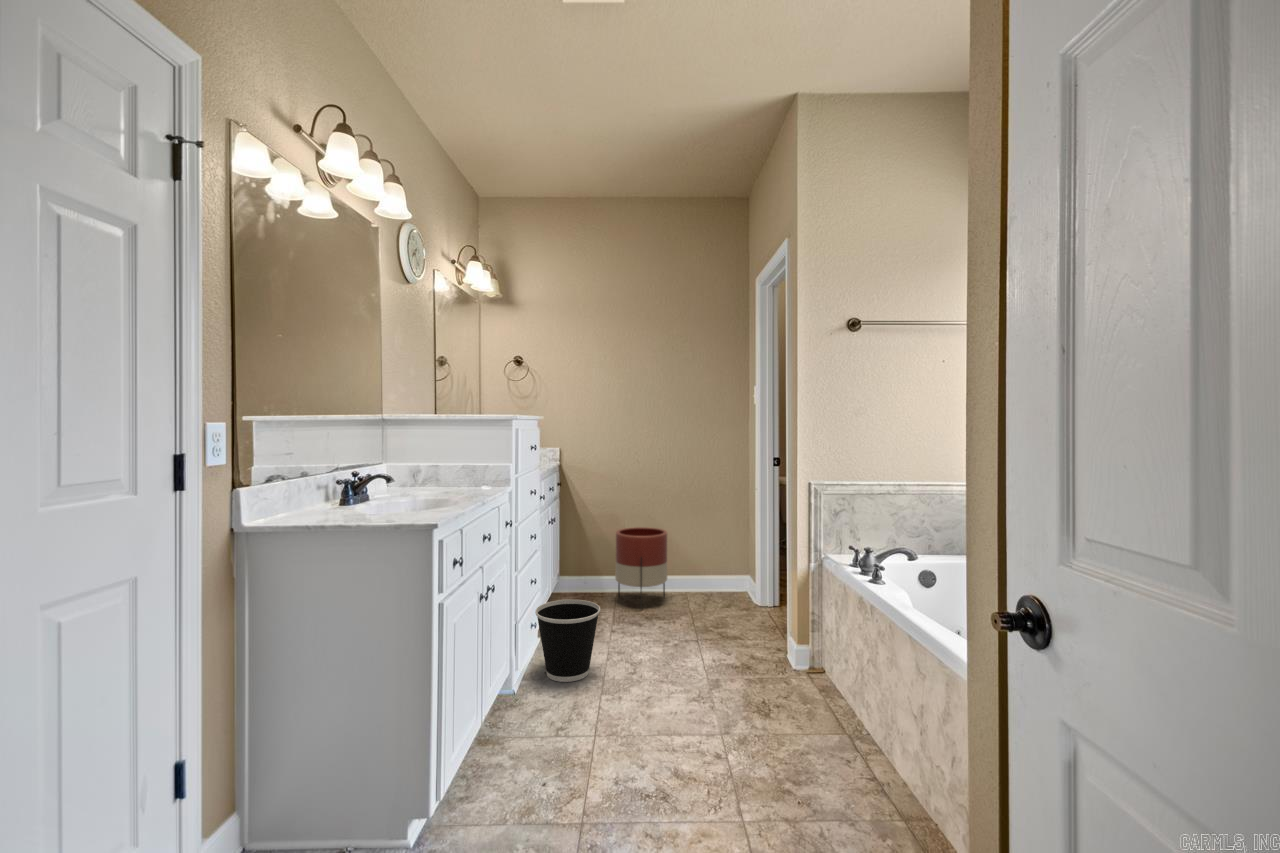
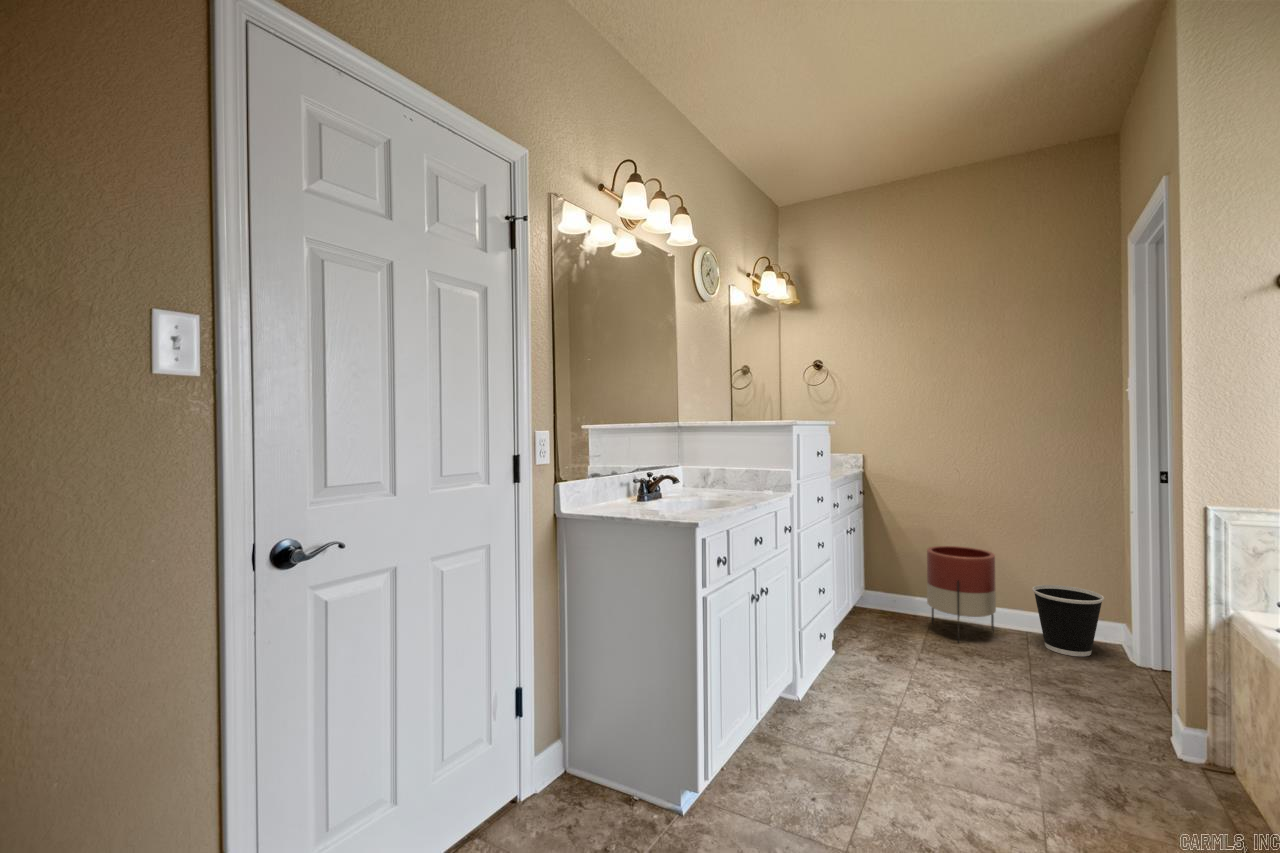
wastebasket: present [535,600,600,682] -> present [1033,585,1104,656]

